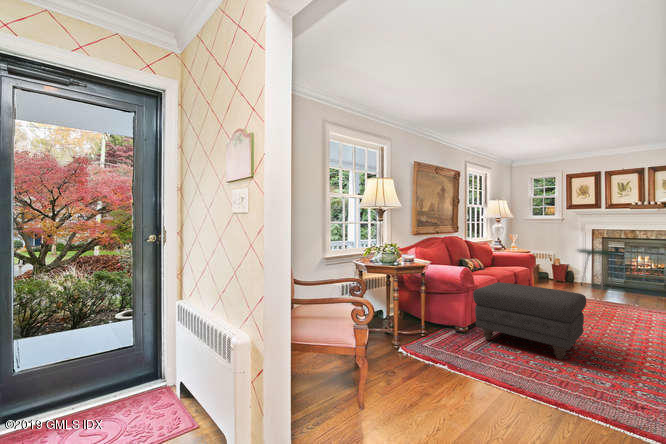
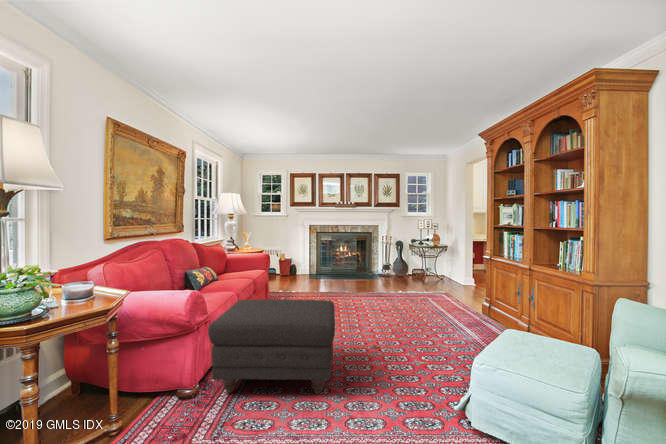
side table: present [578,249,618,277] -> none [299,244,330,280]

